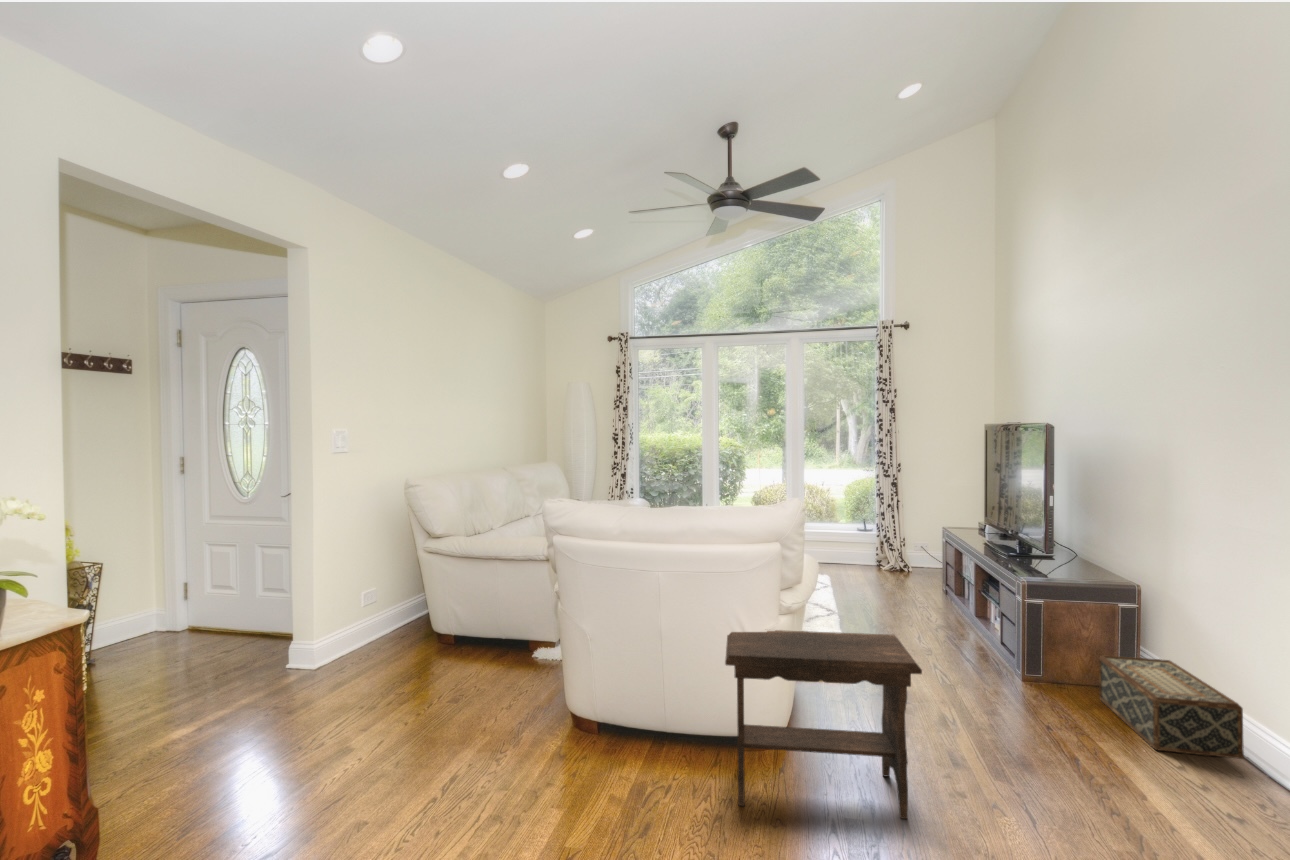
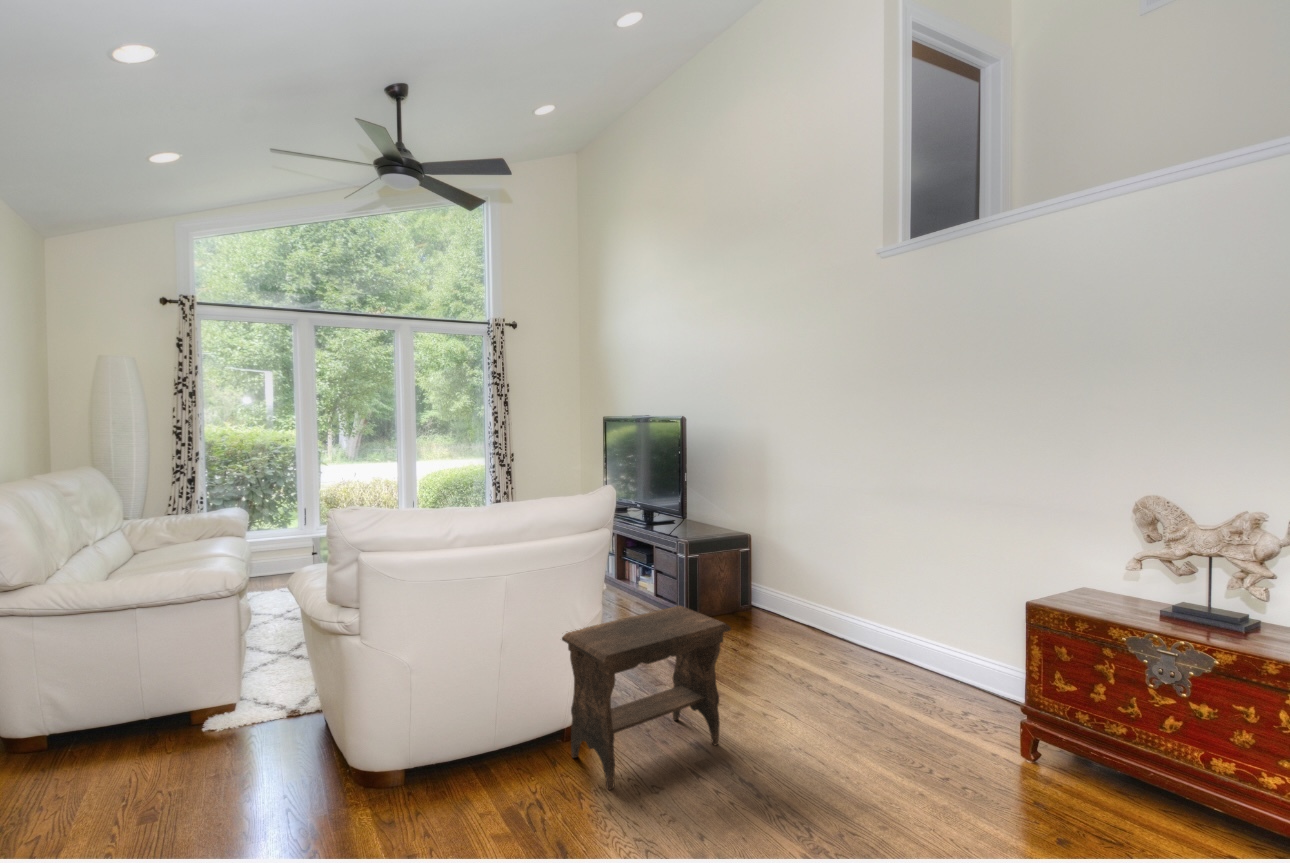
woven basket: present [1099,656,1244,759] -> none [728,584,817,645]

